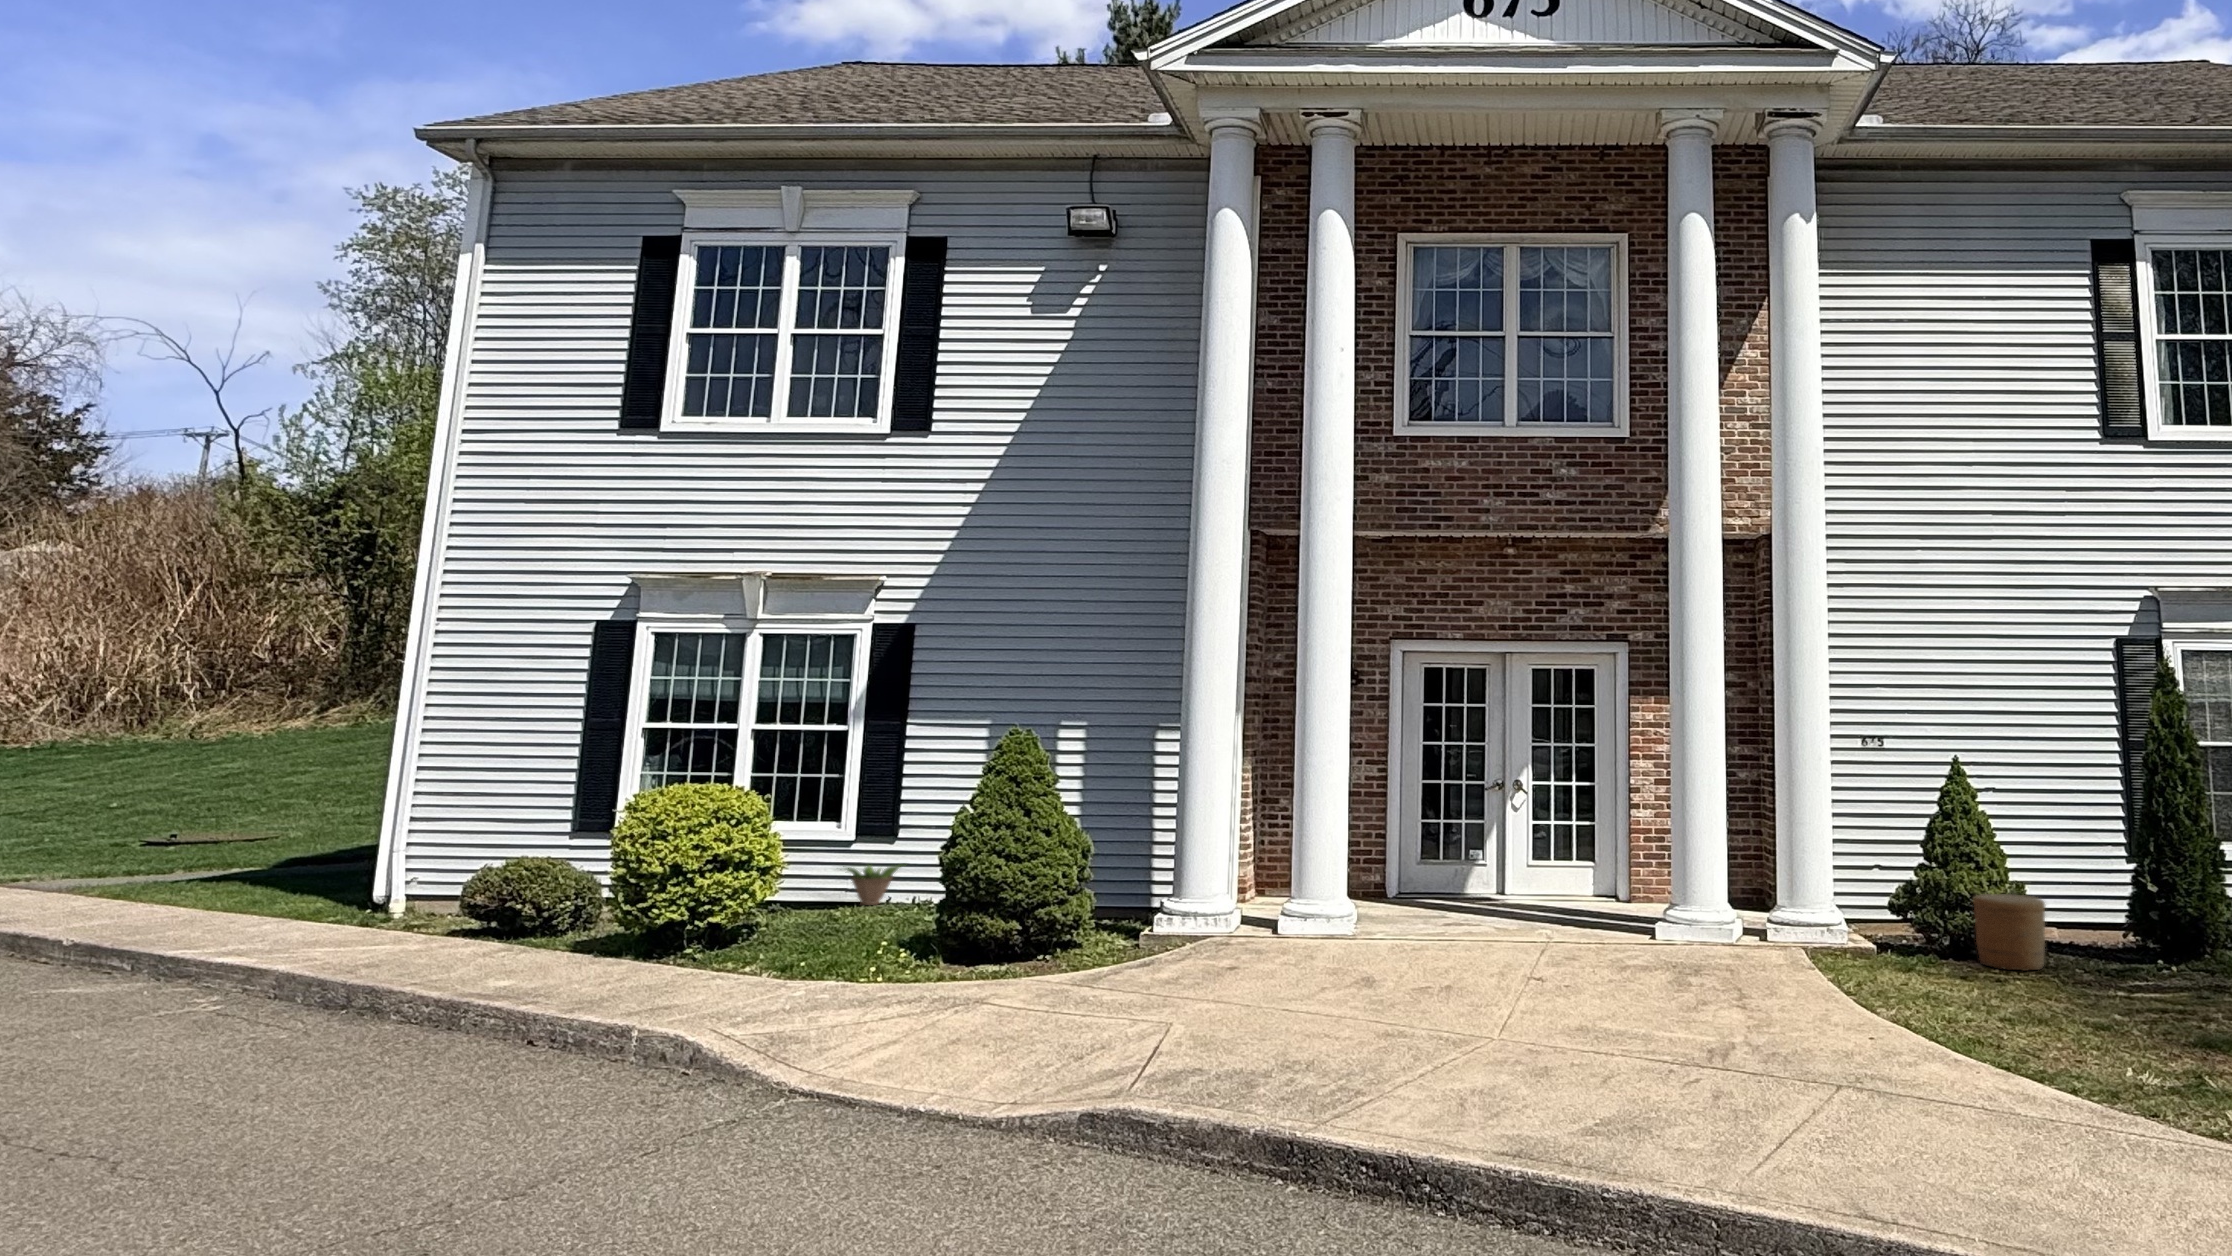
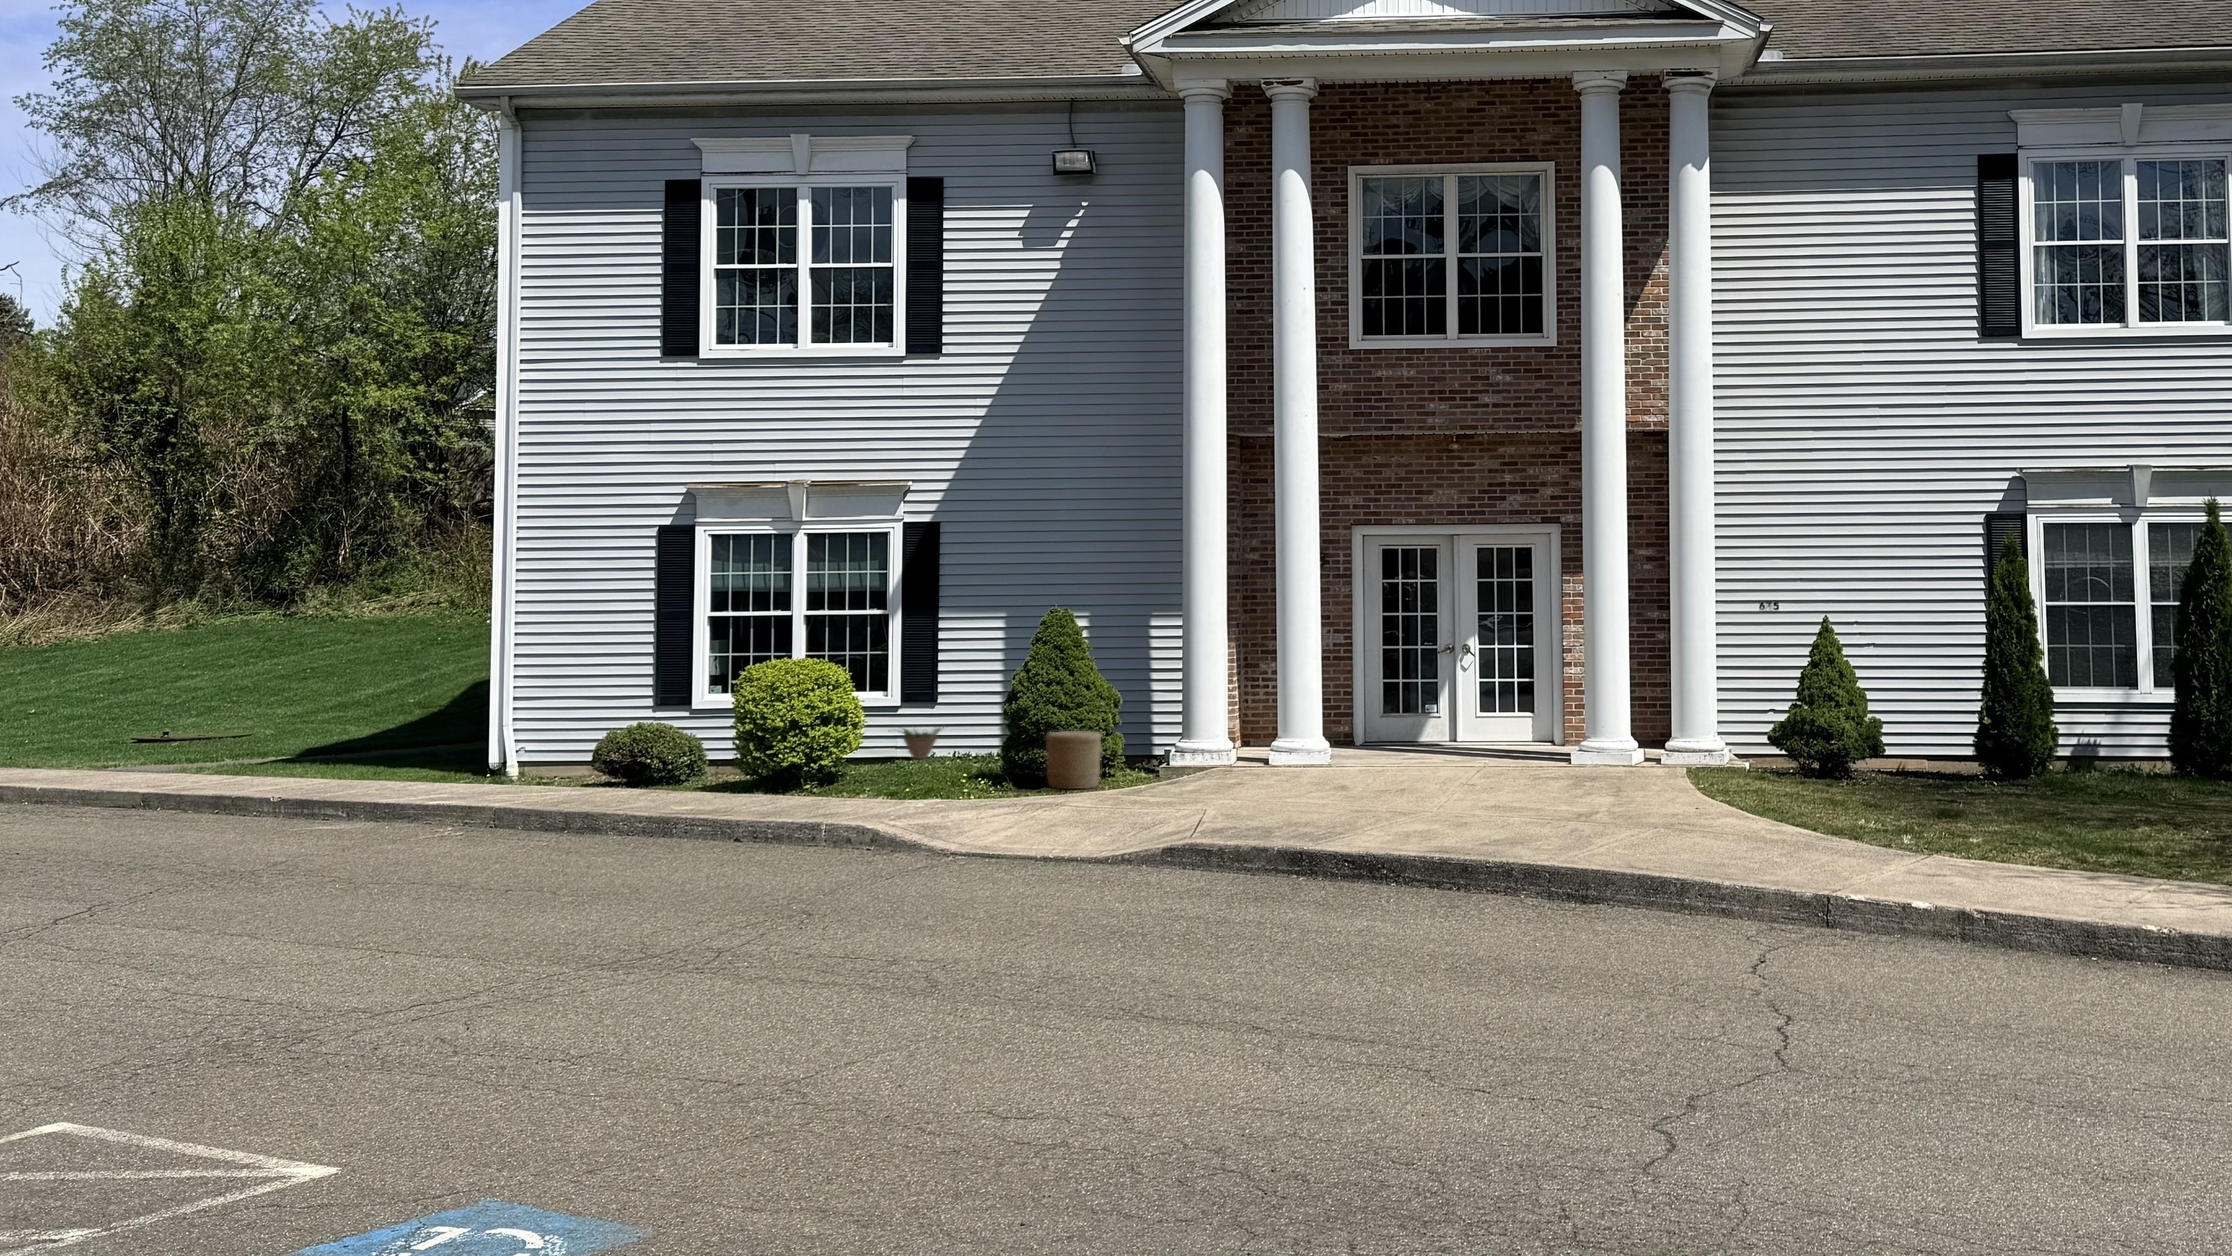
woven basket: present [1973,894,2046,971] -> present [1046,731,1101,789]

